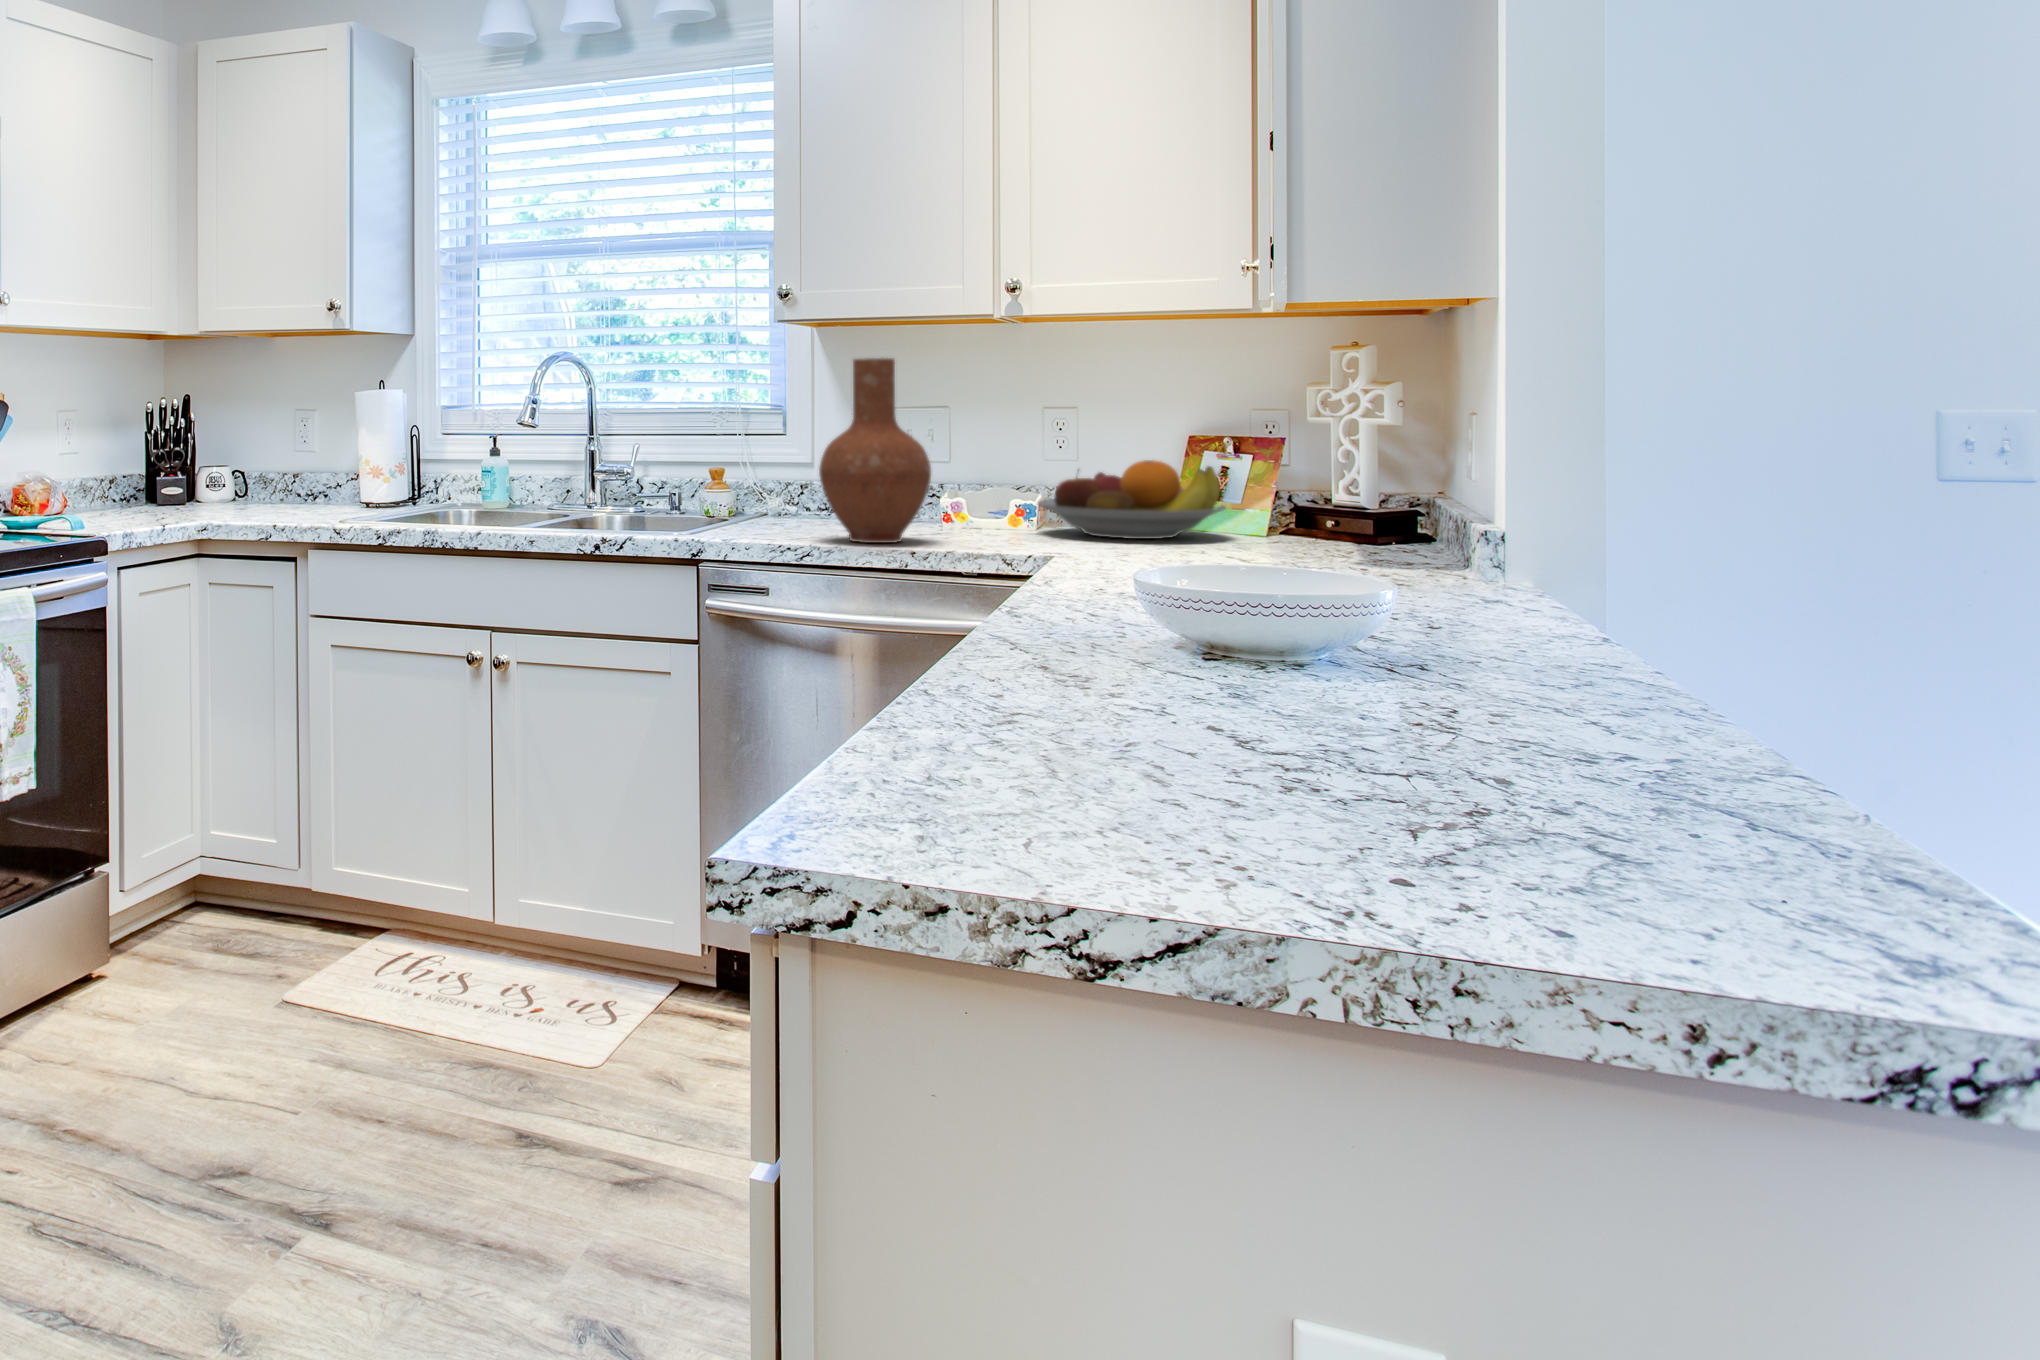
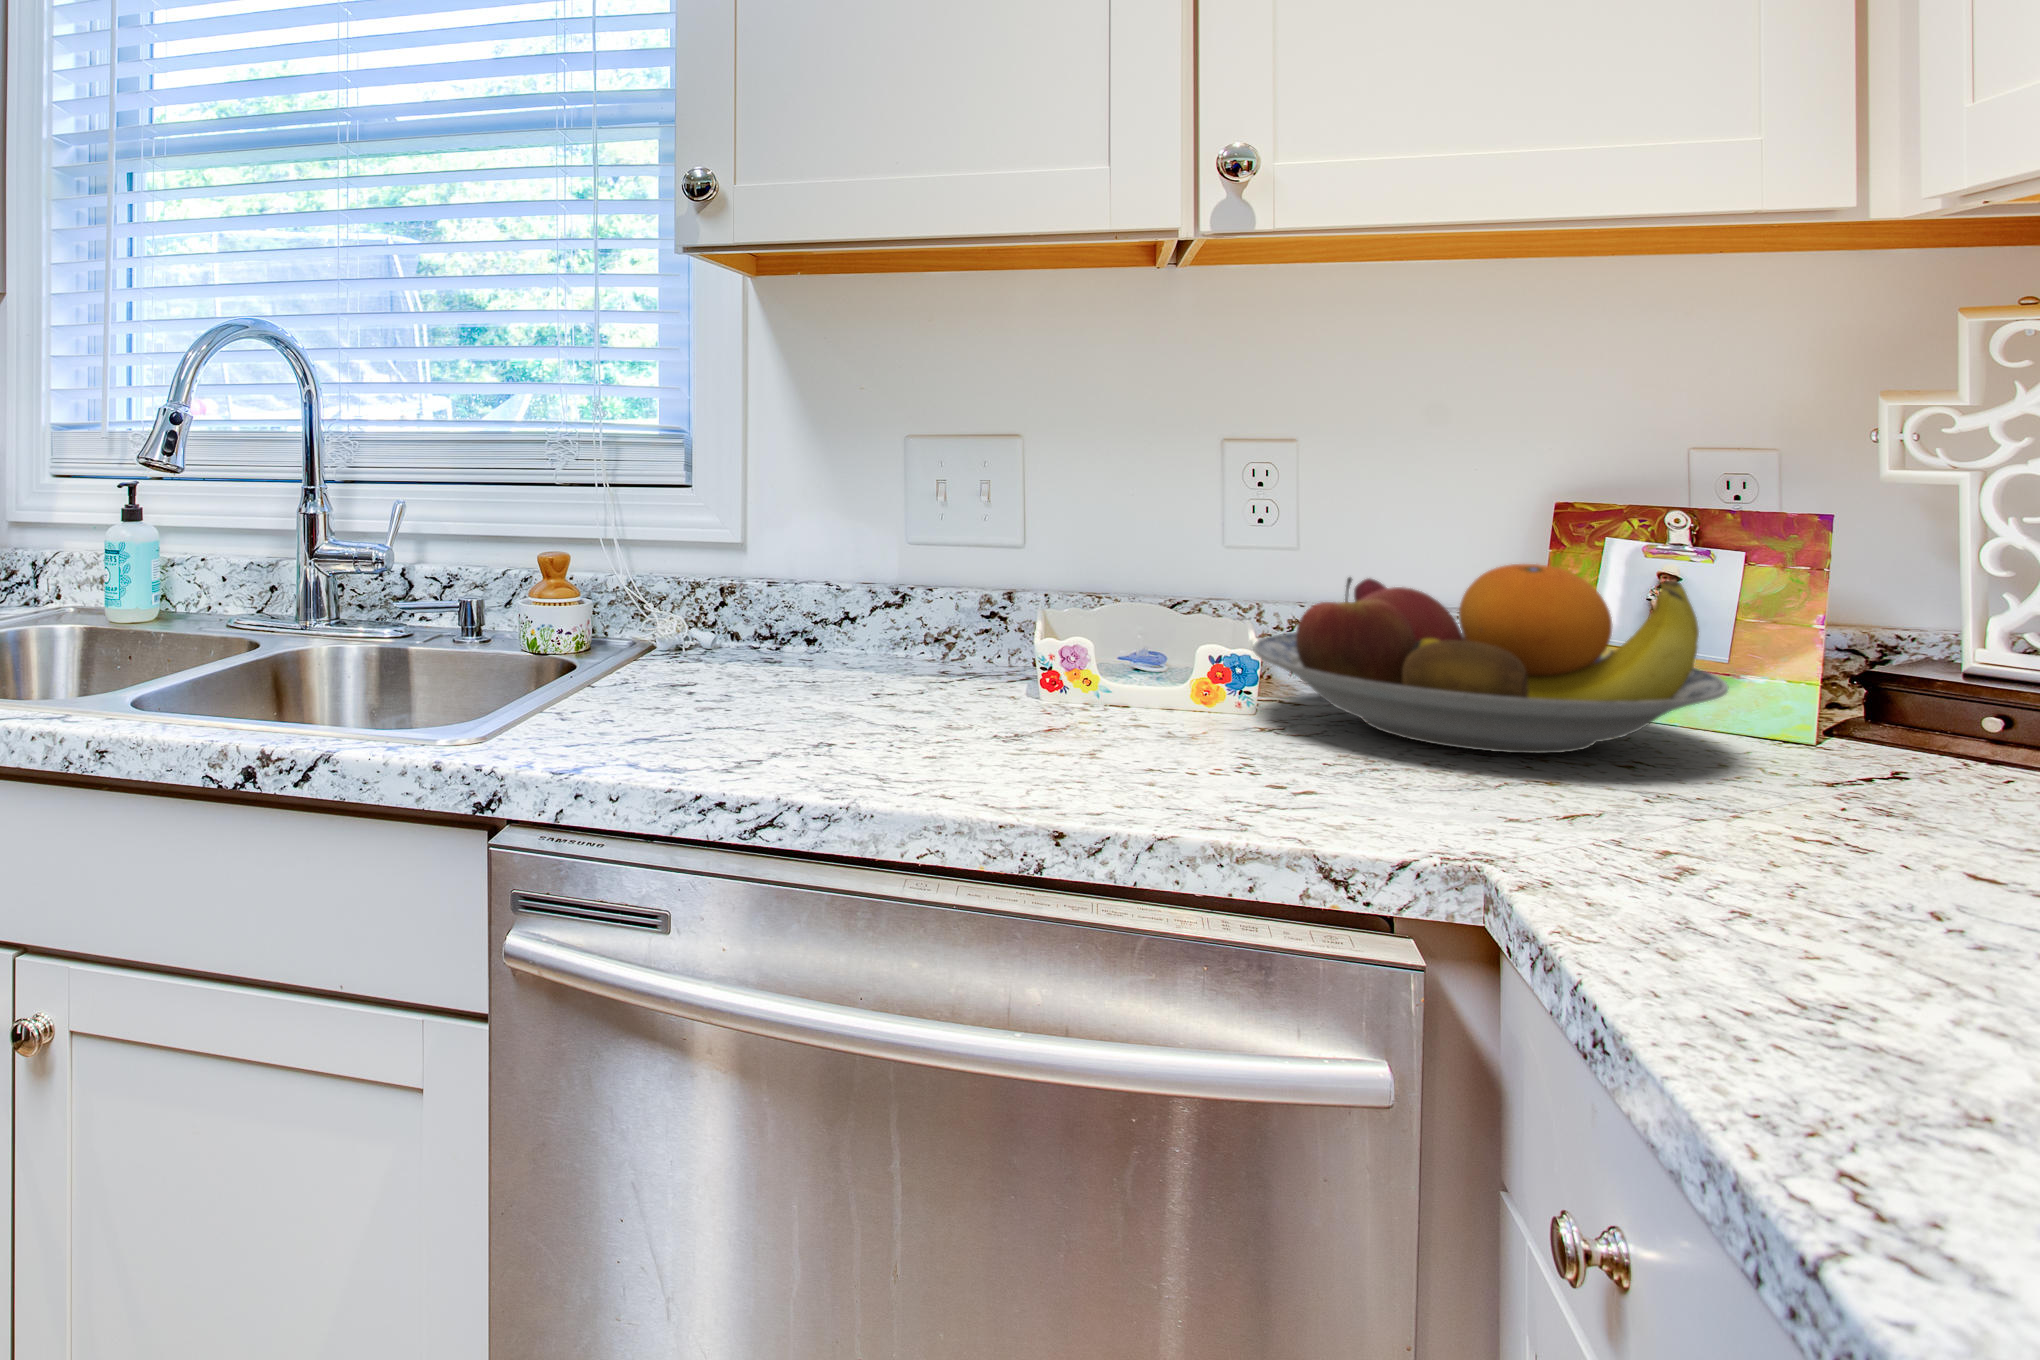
vase: present [819,358,931,543] -> none [789,320,1066,787]

